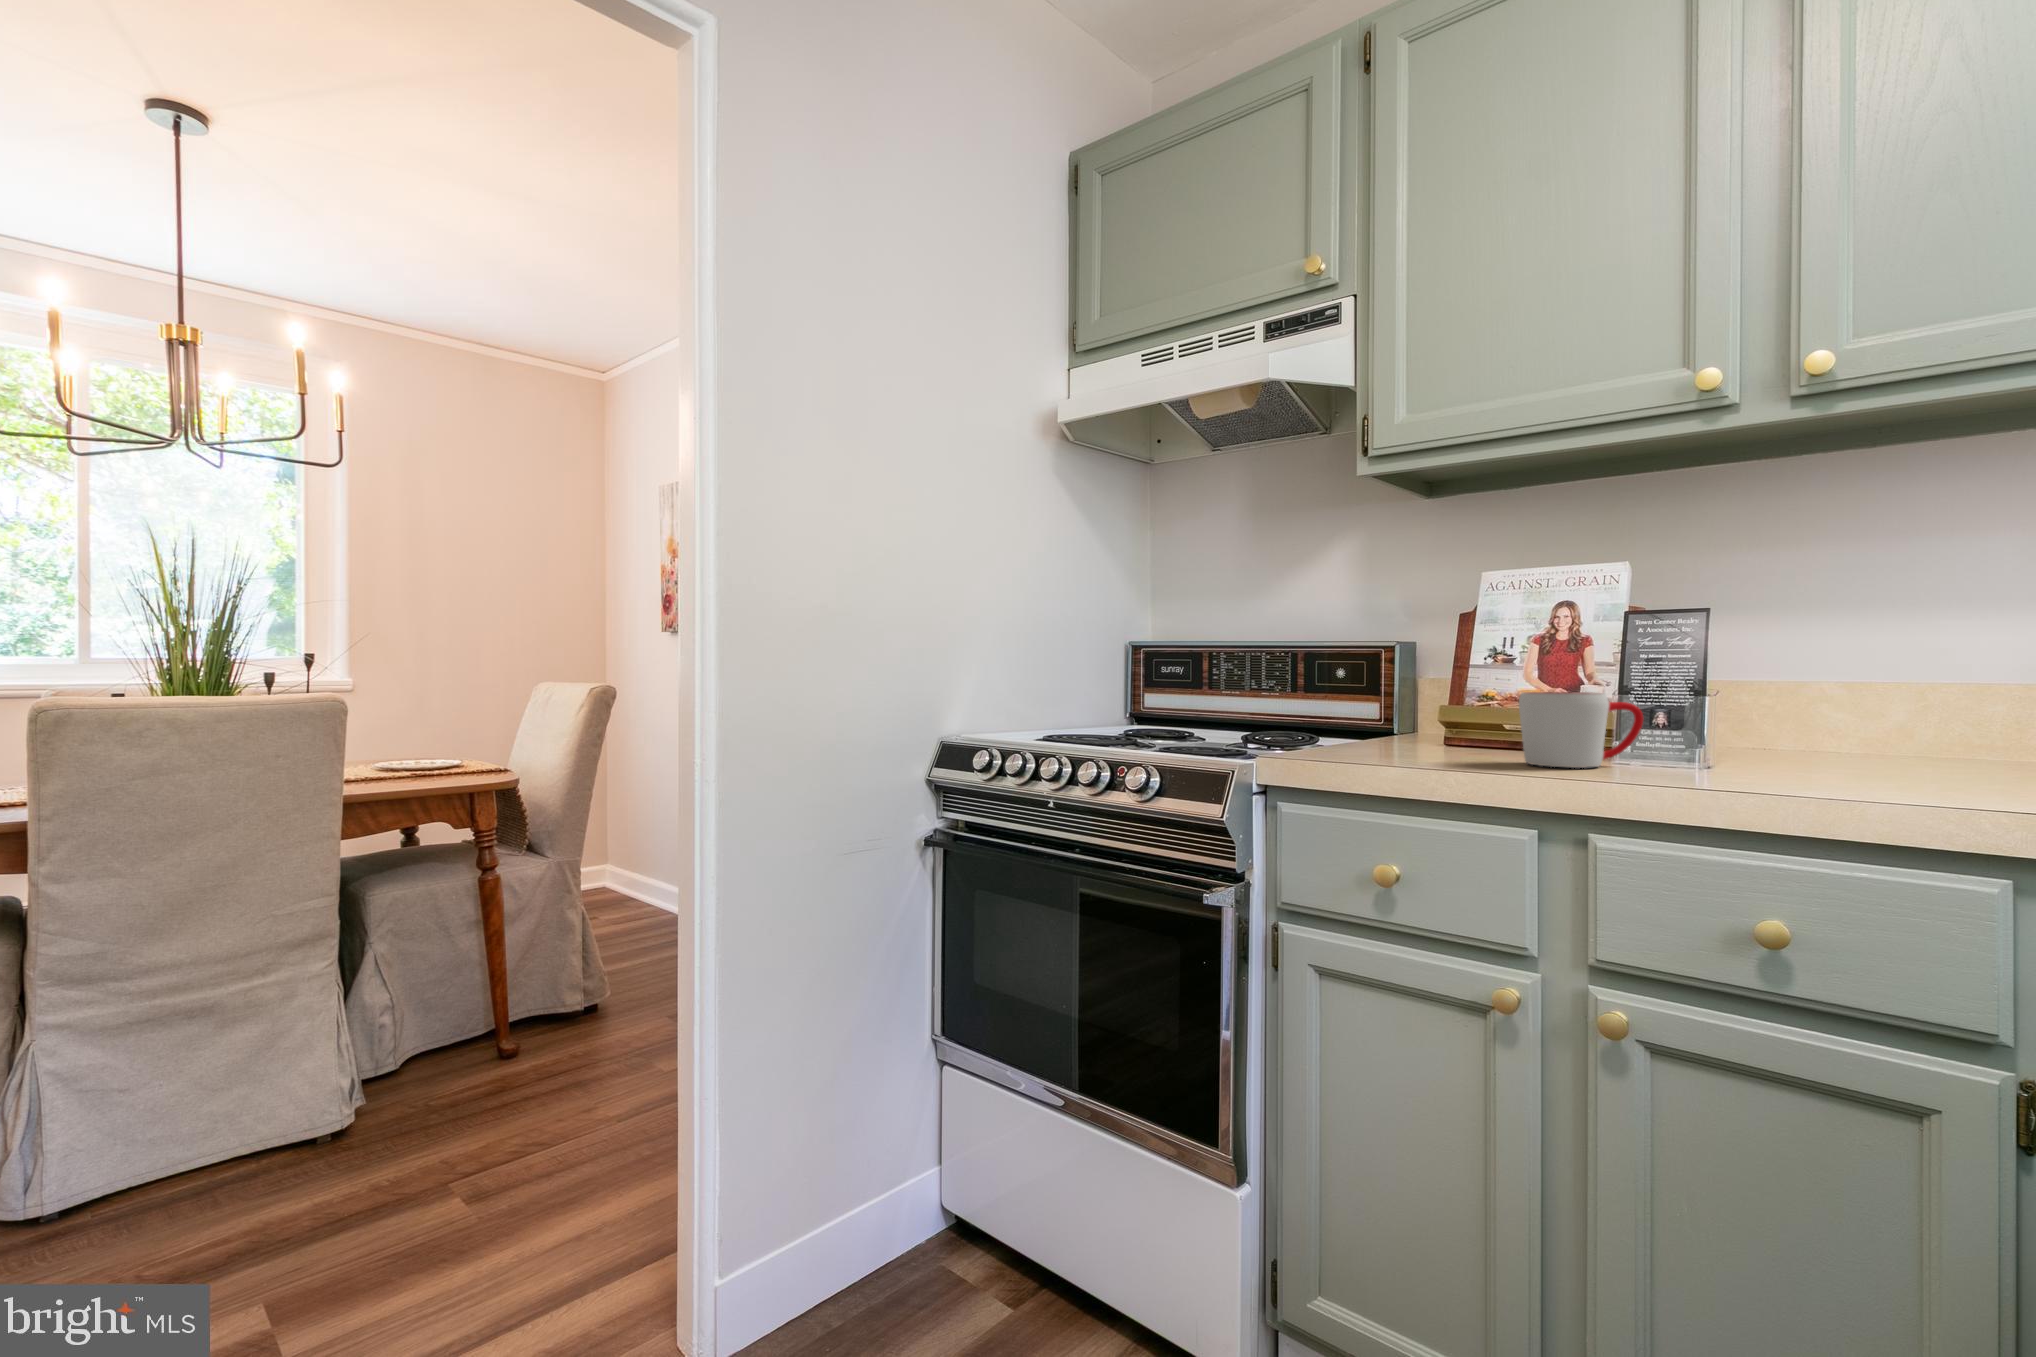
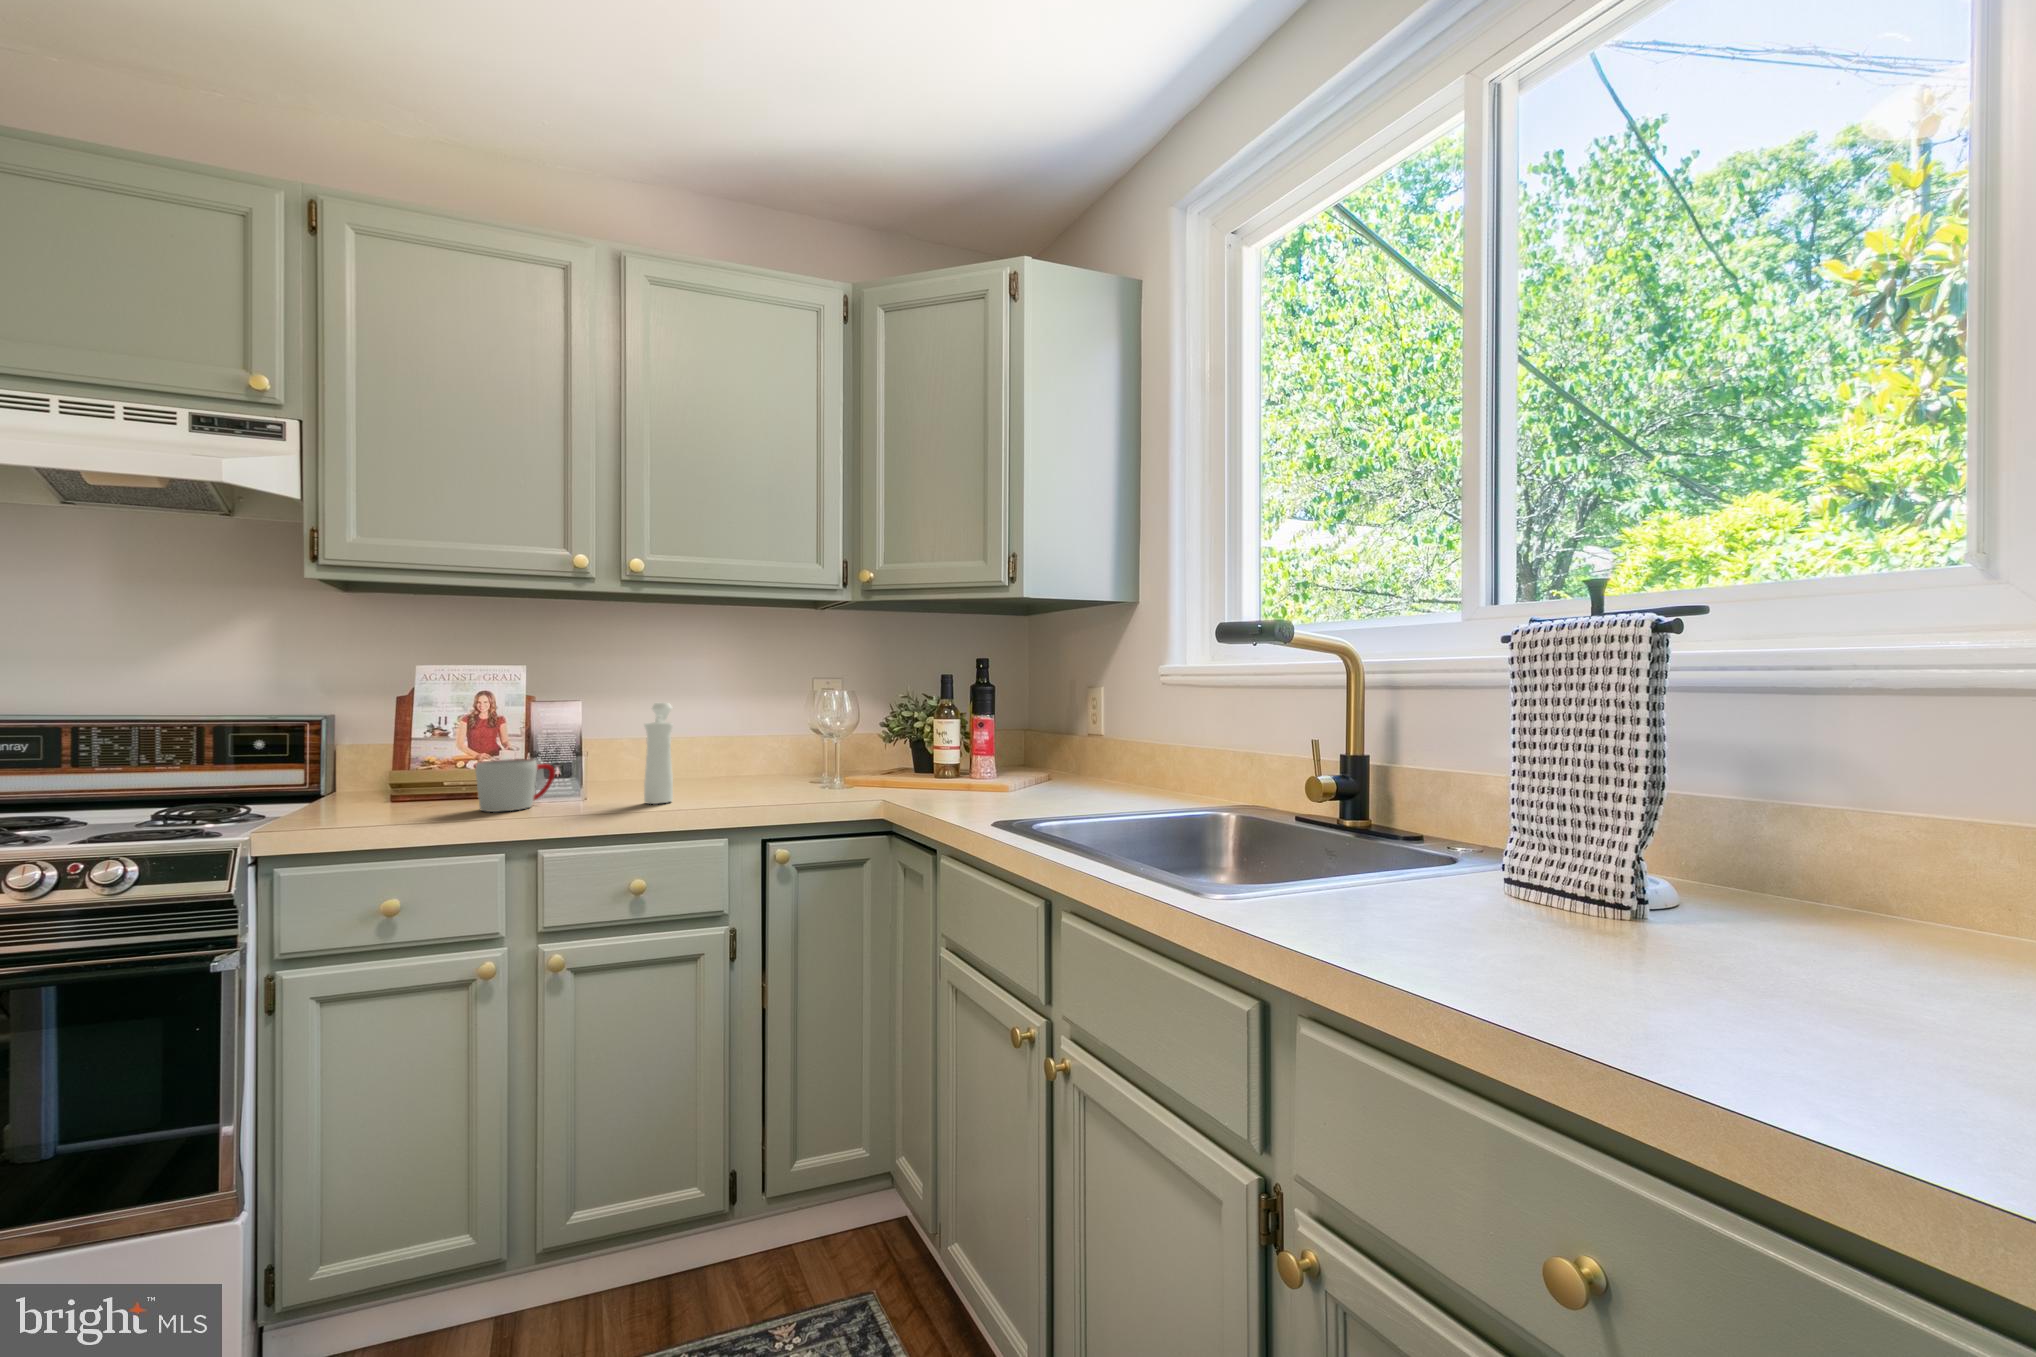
pepper mill: none [1797,597,1878,789] -> present [644,703,673,804]

